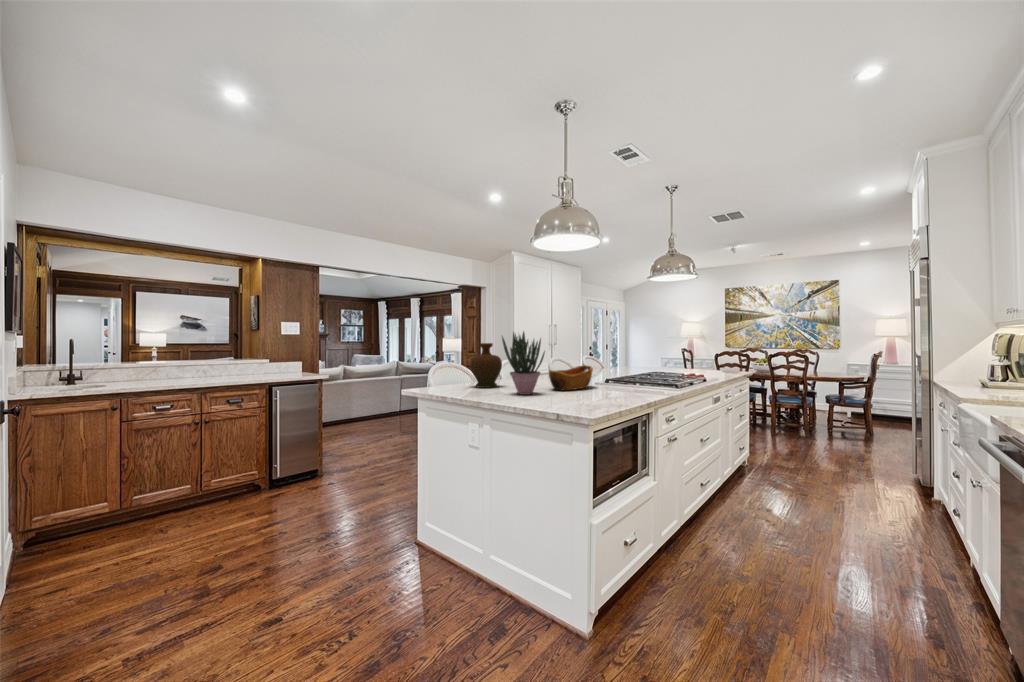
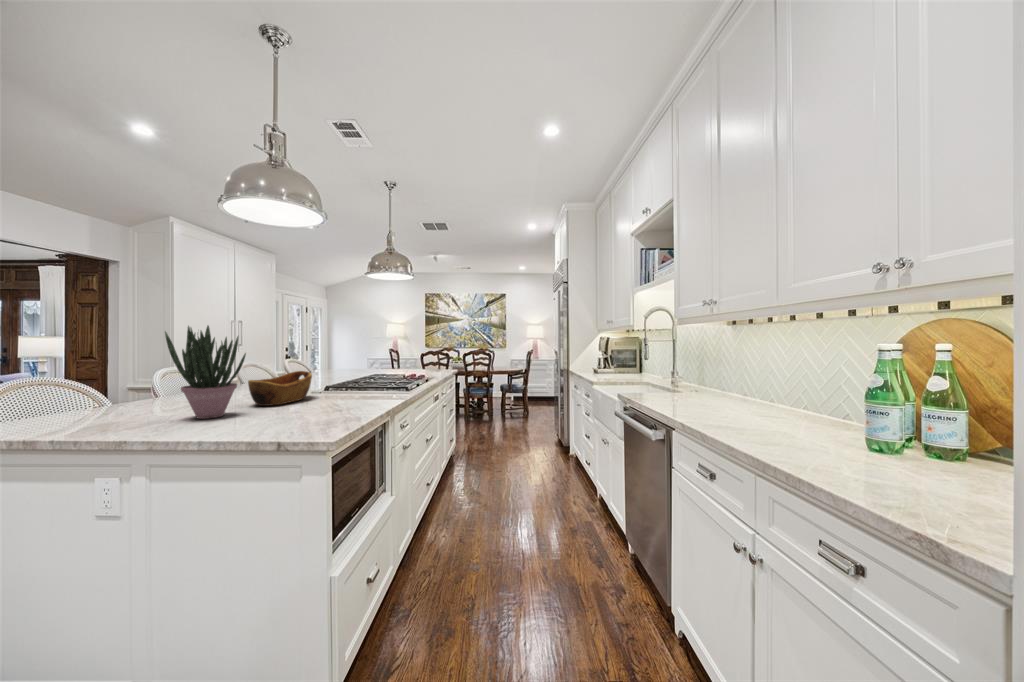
decorative vase: present [470,343,502,388] -> none [91,343,162,415]

